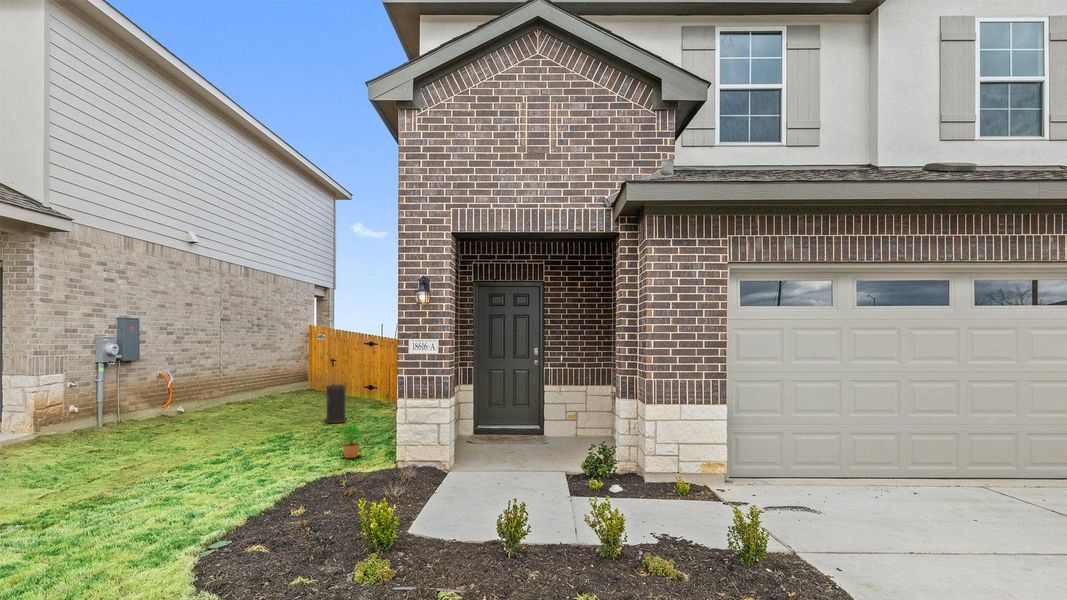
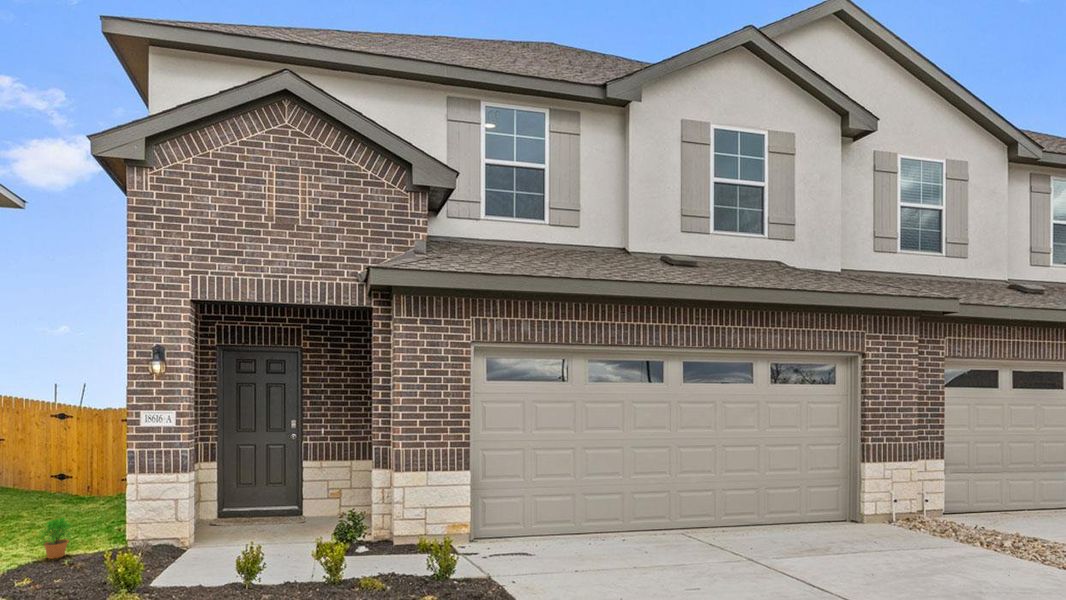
trash can: present [326,384,346,423] -> none [25,467,53,516]

